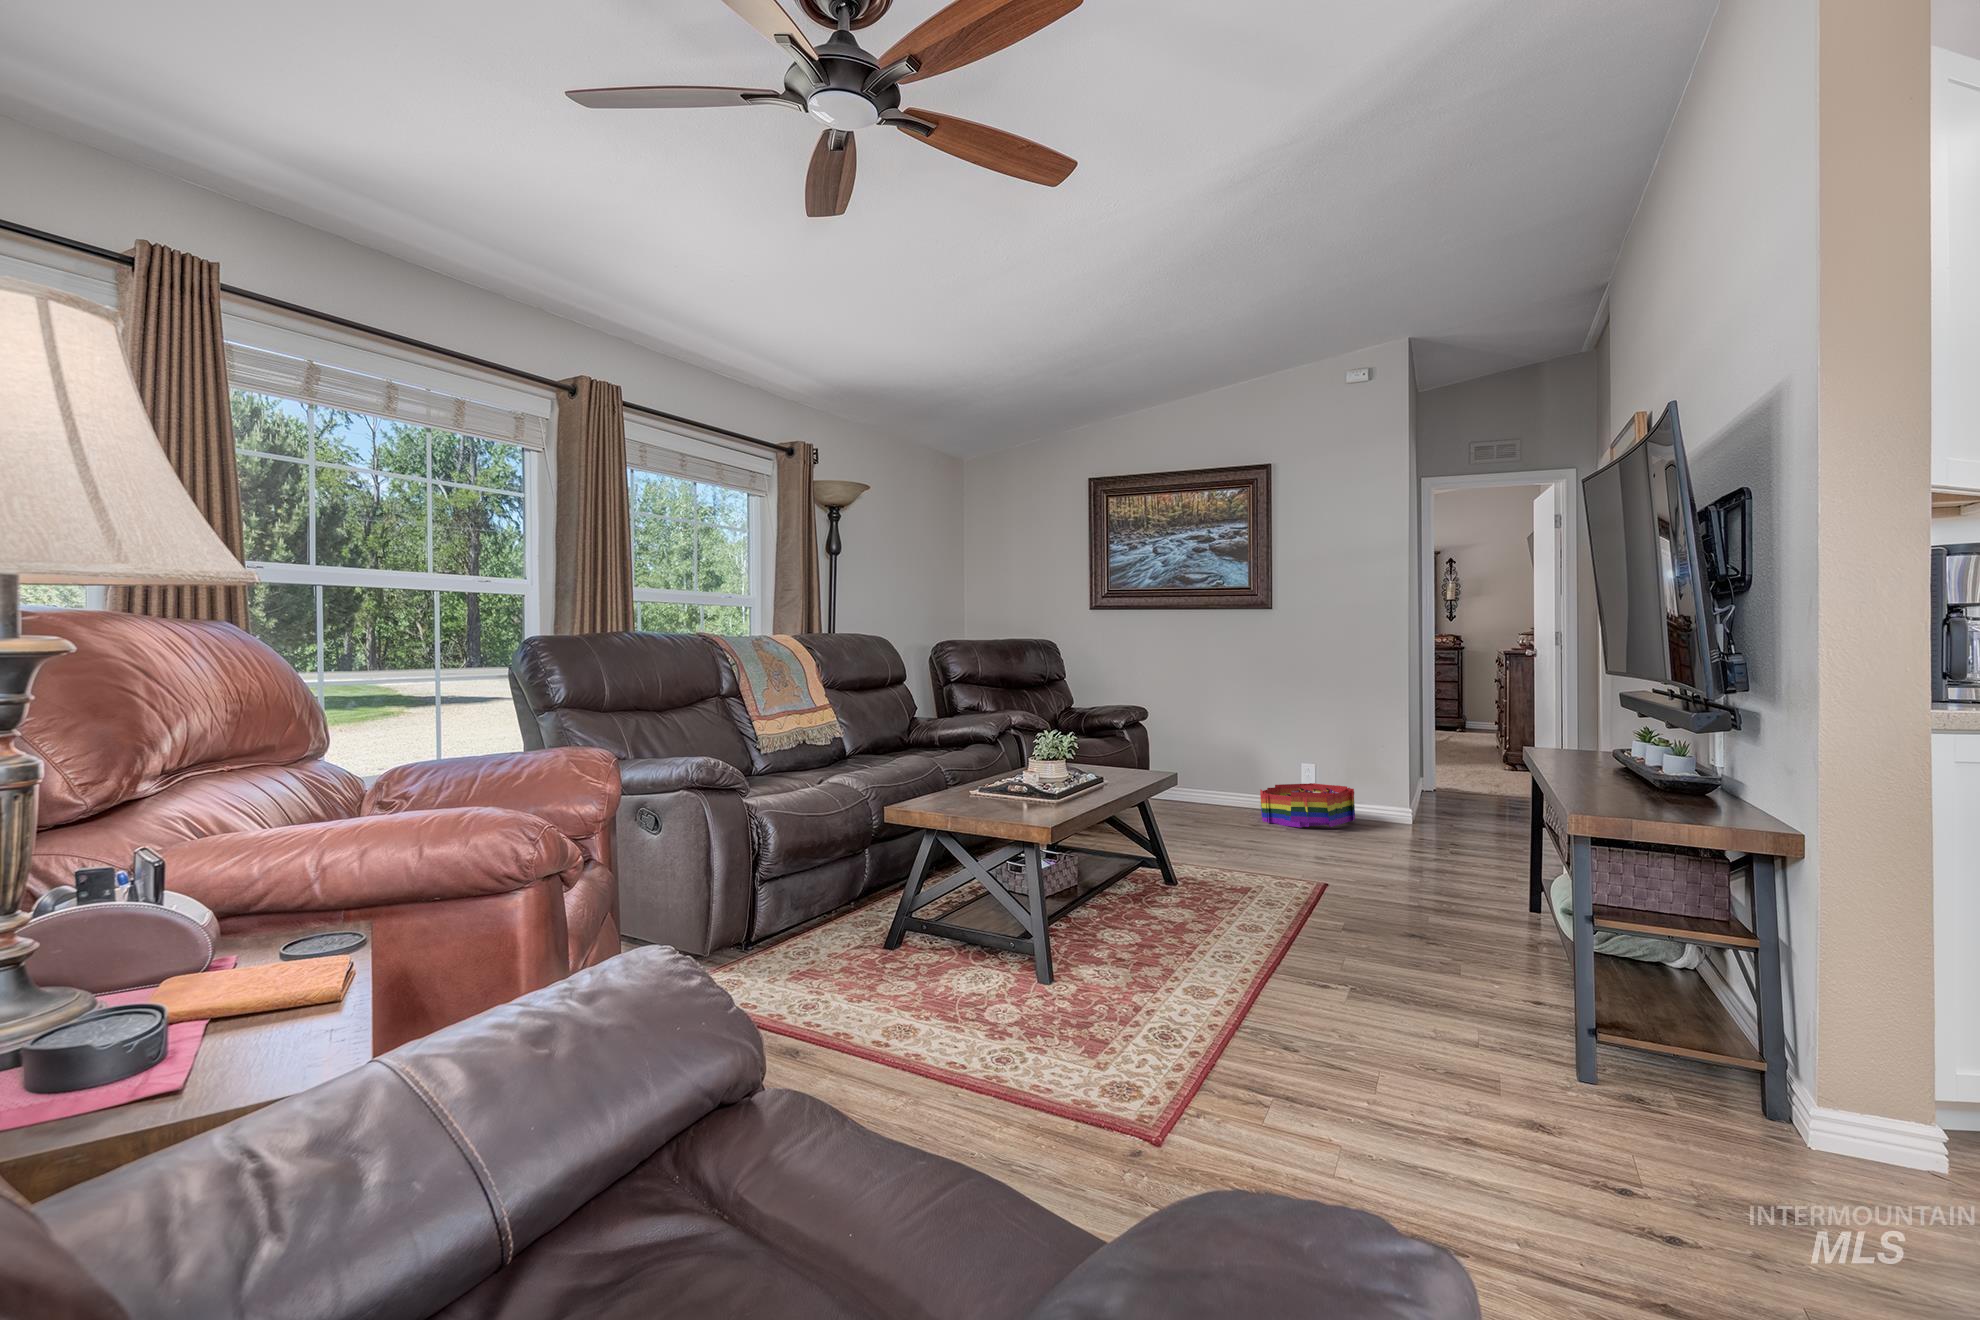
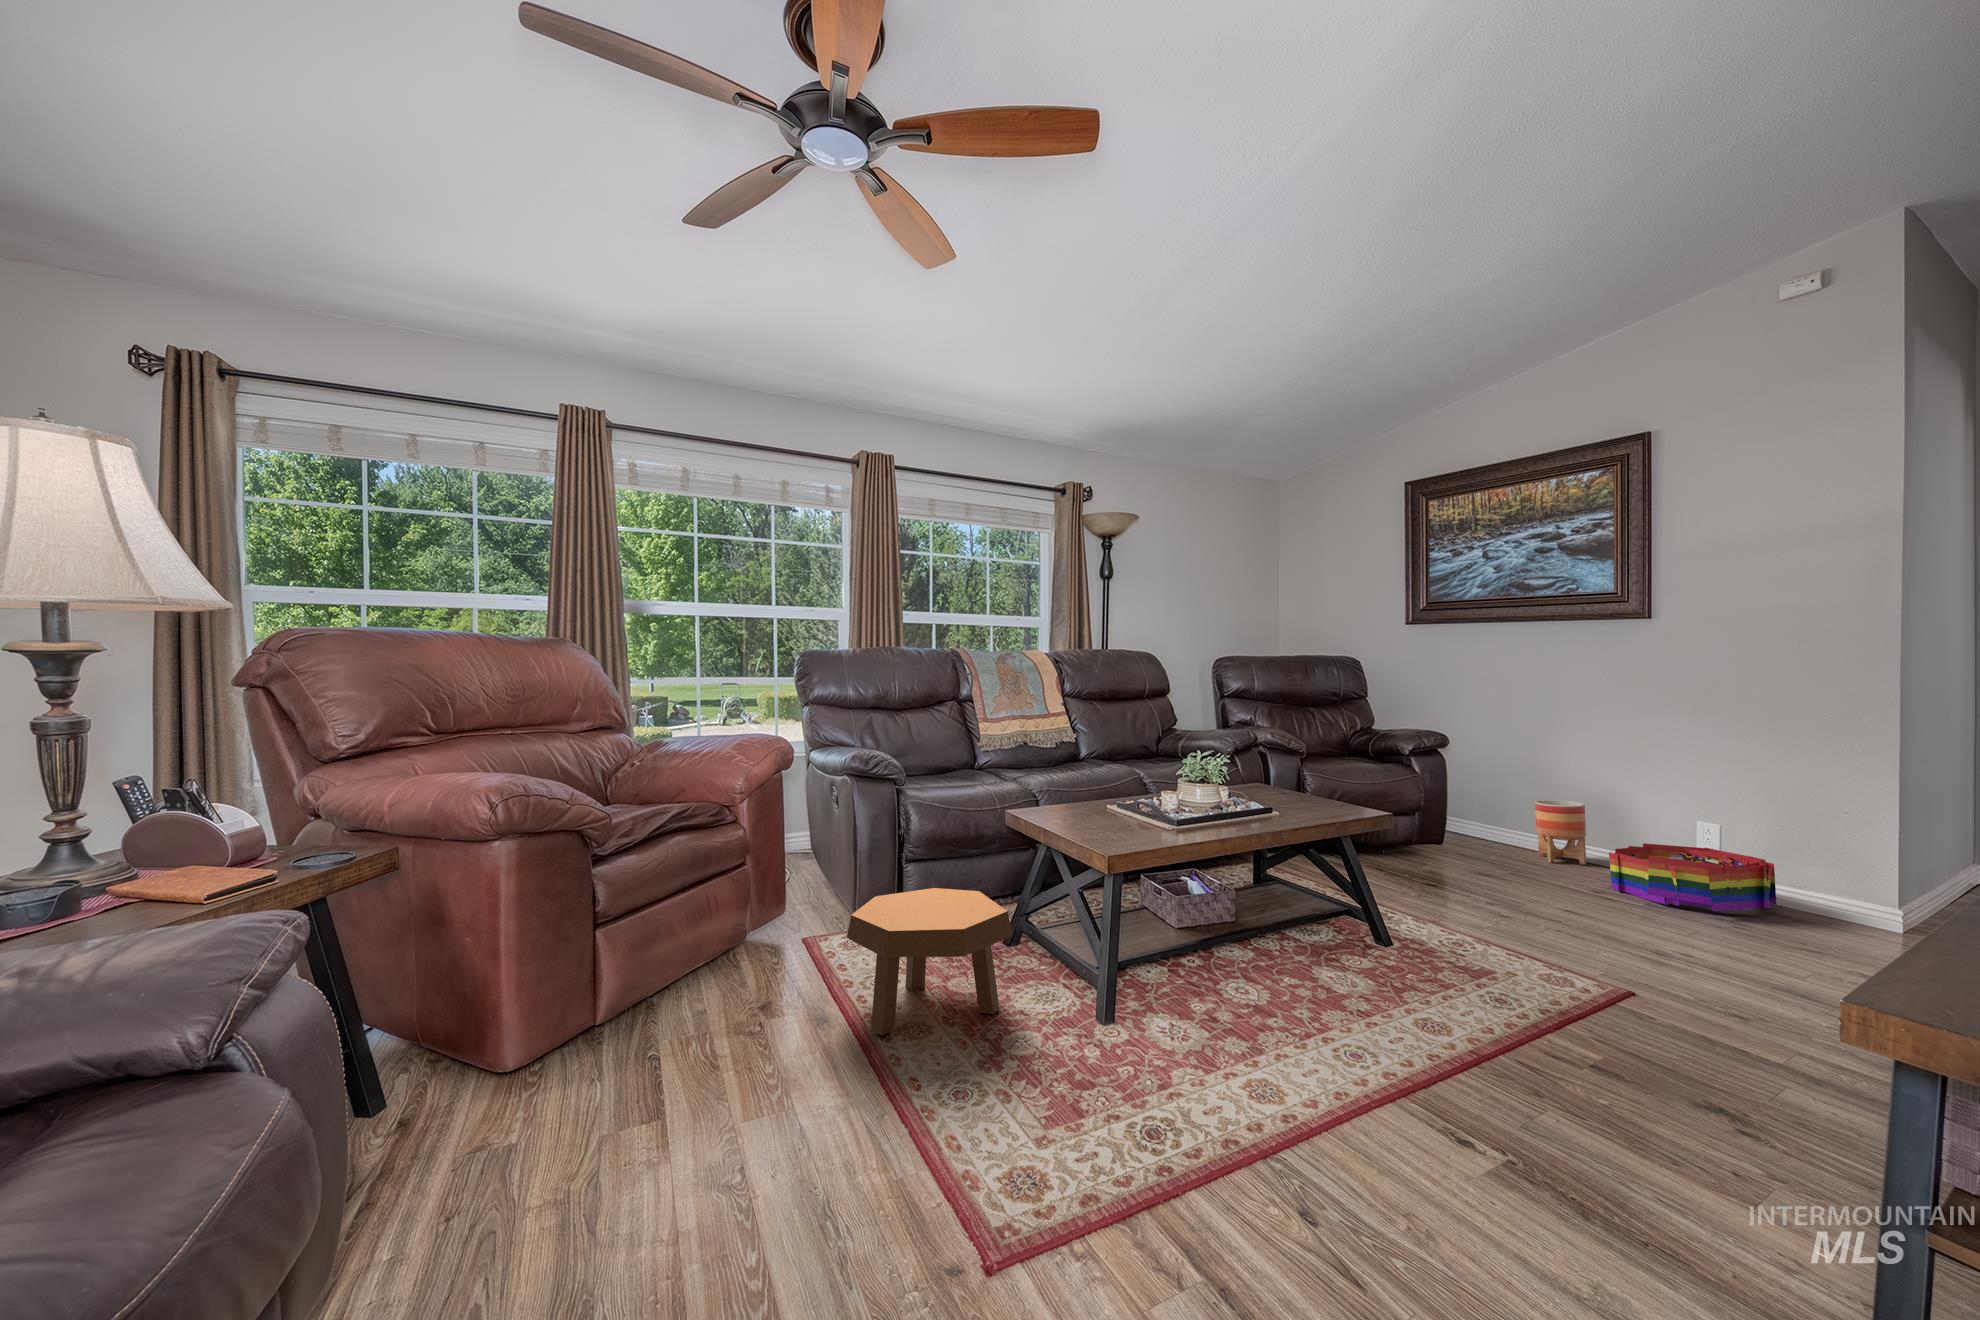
planter: none [1199,758,1235,809] -> present [1535,800,1586,864]
footstool: none [802,887,964,1035] -> present [847,888,1013,1035]

